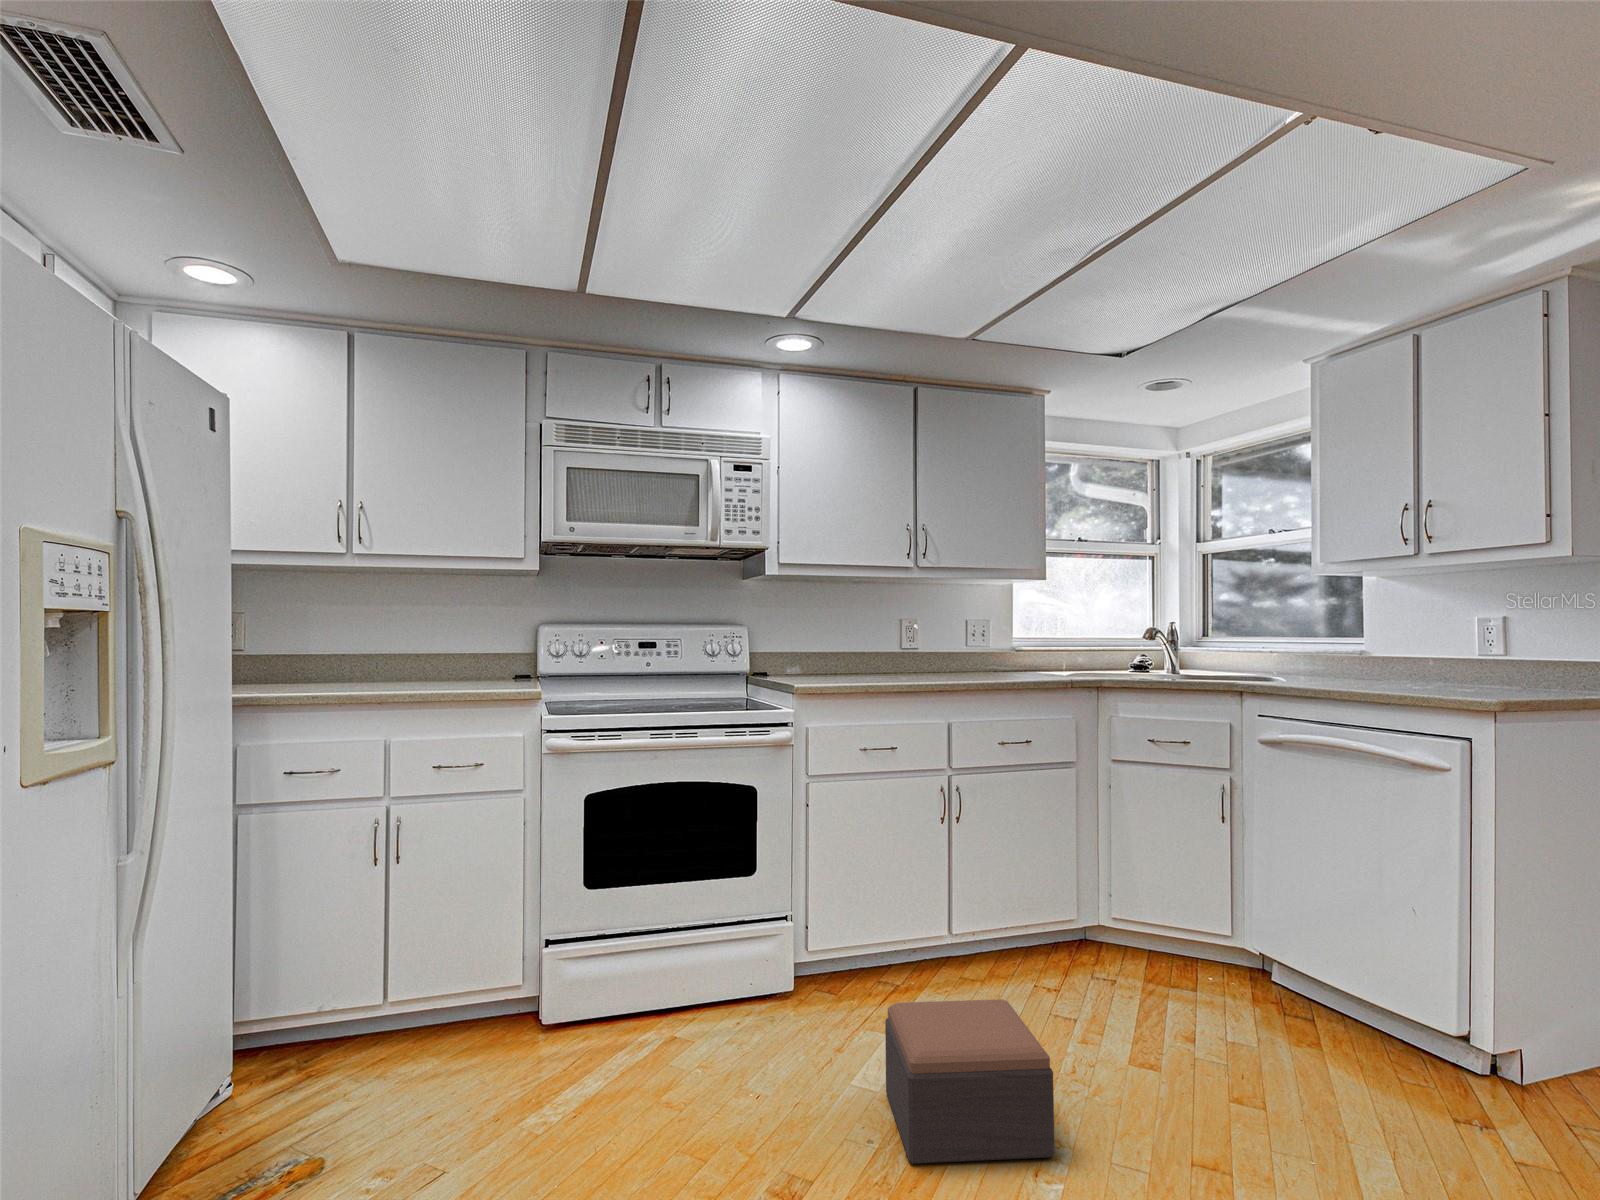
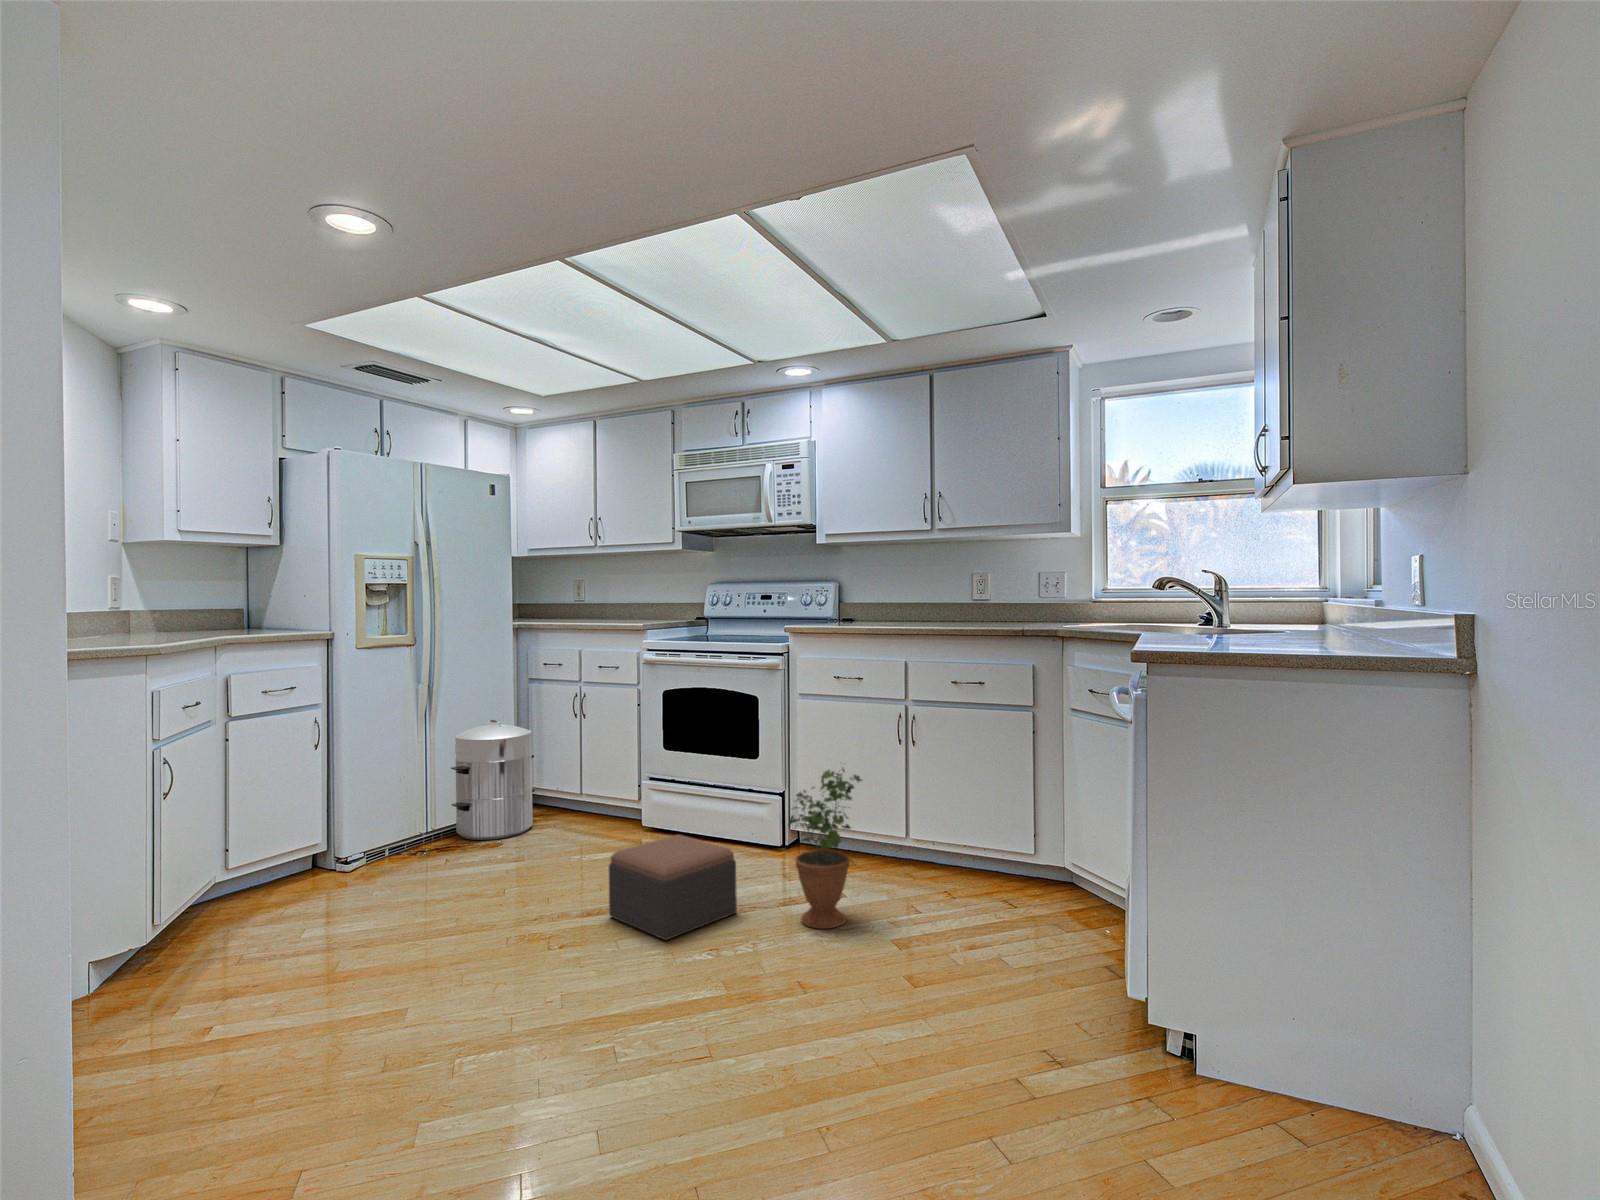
potted plant: none [1039,852,1131,1070] -> present [789,767,862,929]
waste bin: none [230,892,401,1162] -> present [451,720,535,840]

